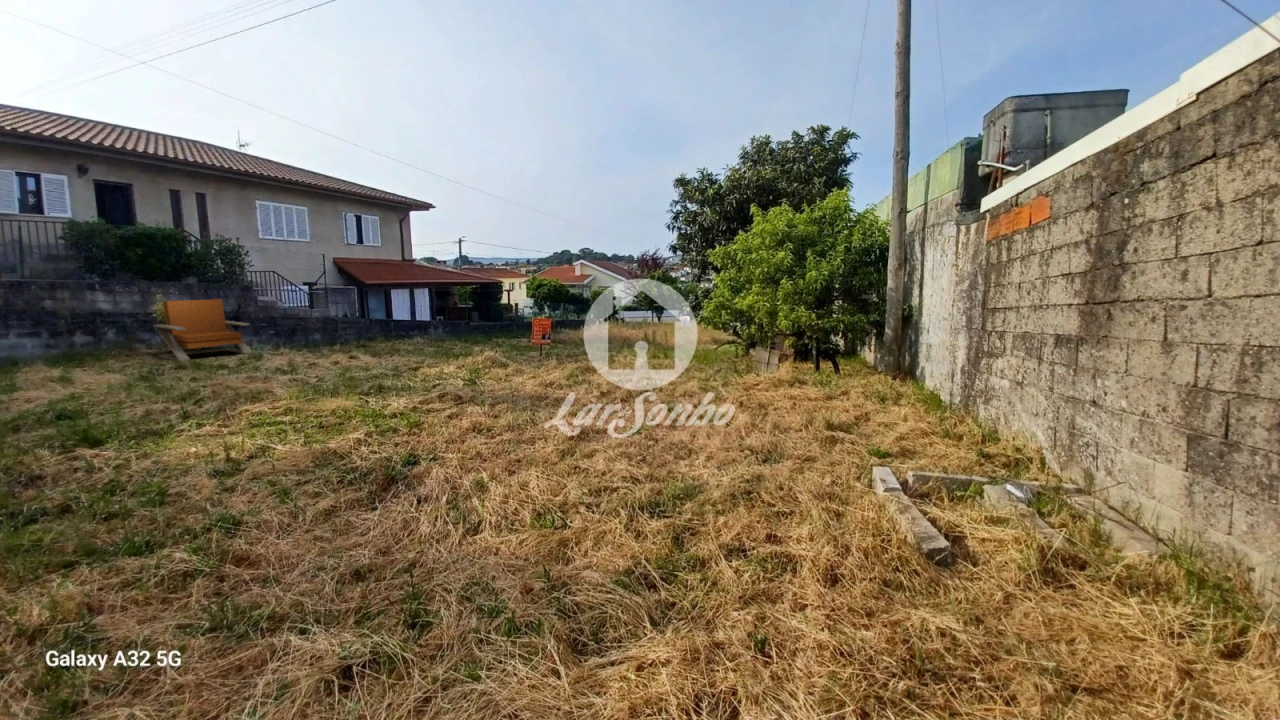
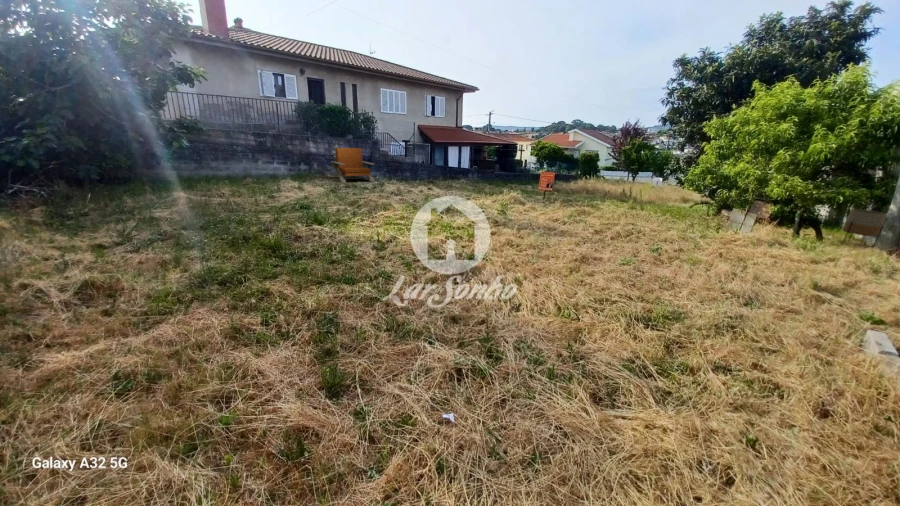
planter: none [852,336,882,375] -> present [843,209,887,247]

